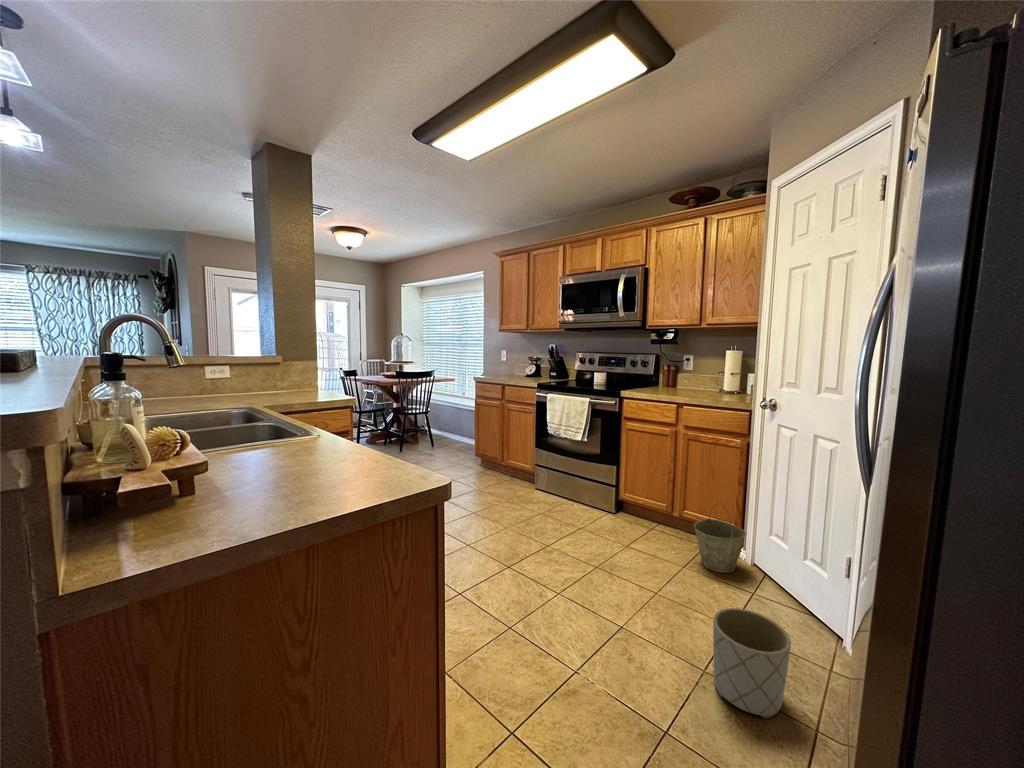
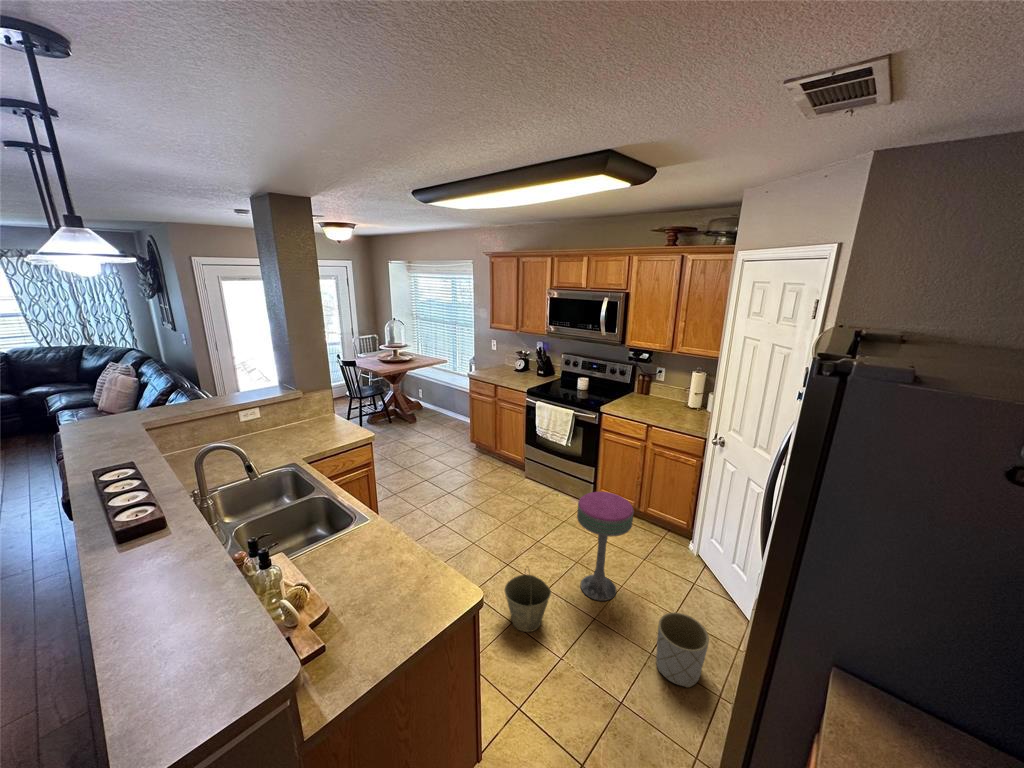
bar stool: none [595,466,667,608] -> present [577,492,634,601]
bucket: present [694,511,746,573] -> present [504,574,551,632]

